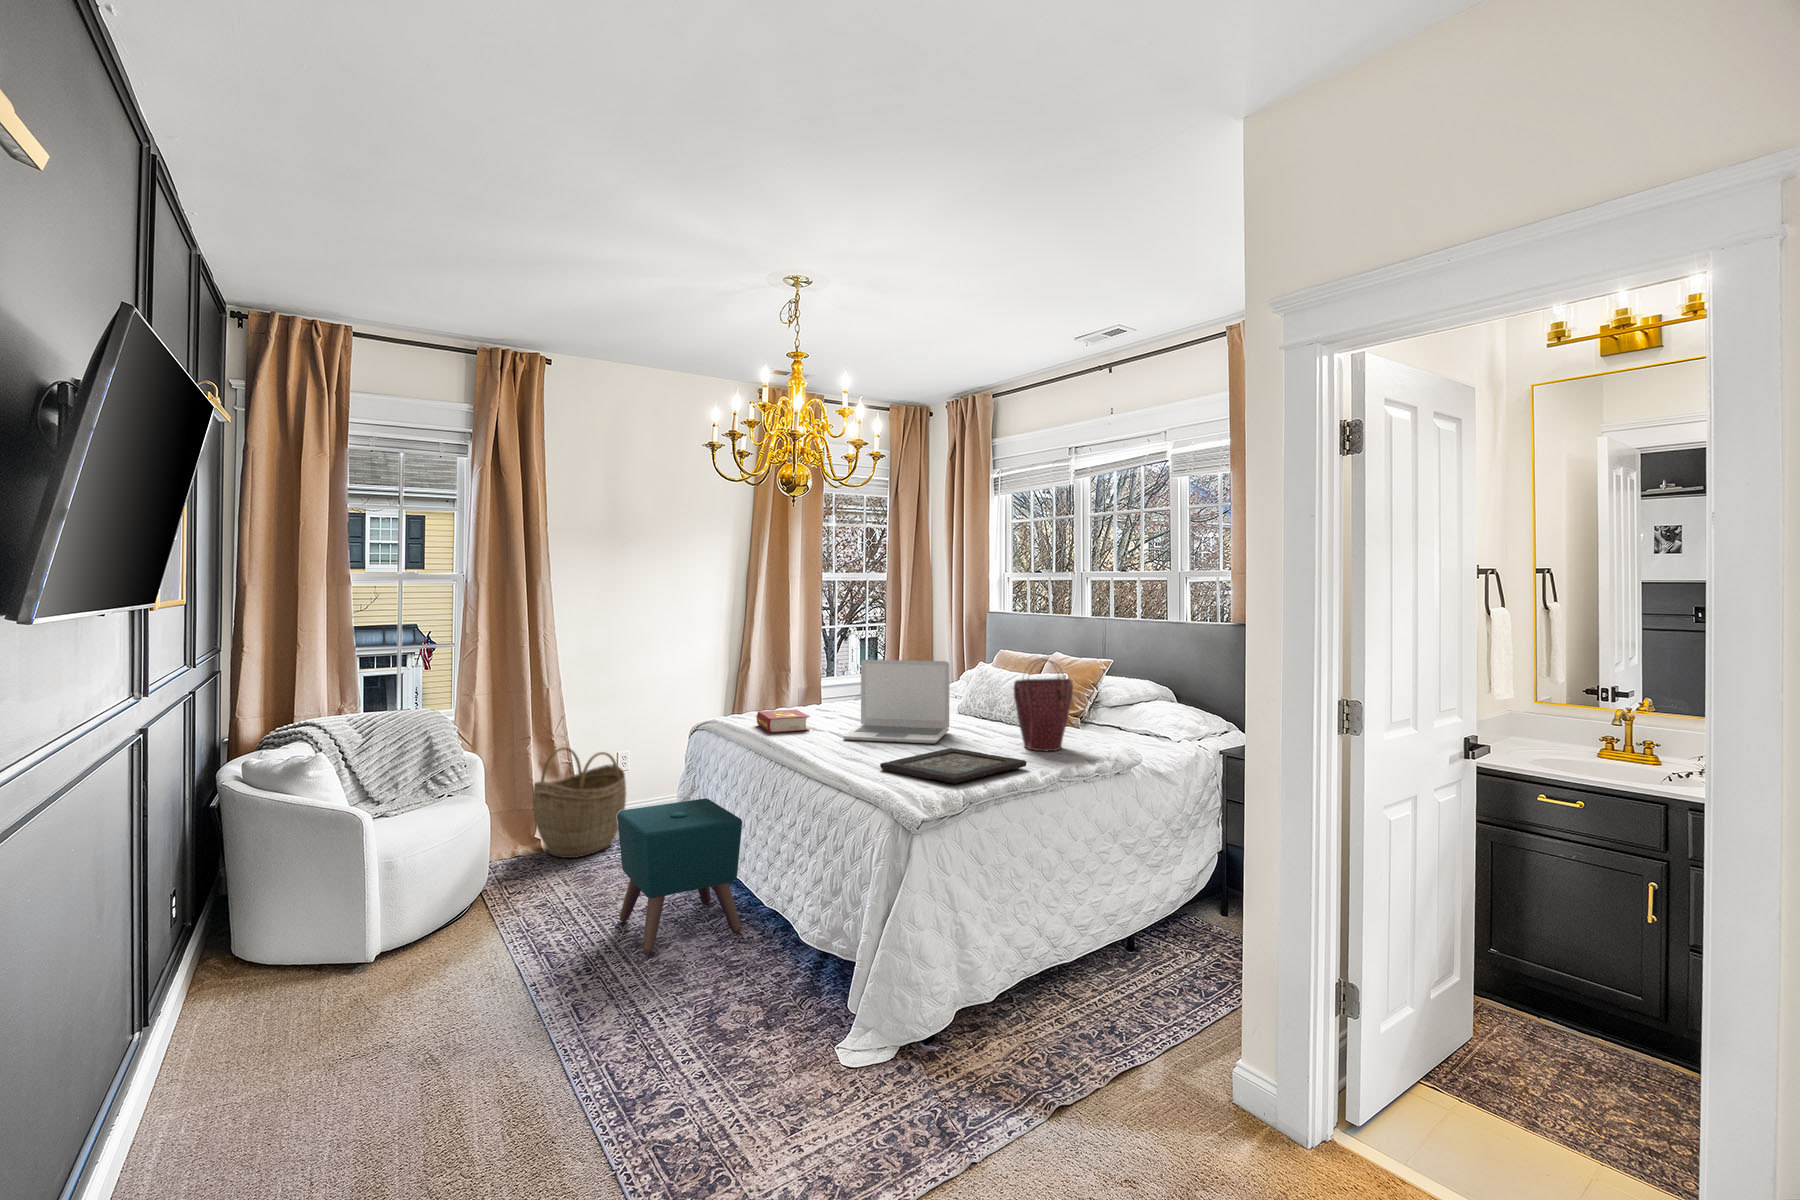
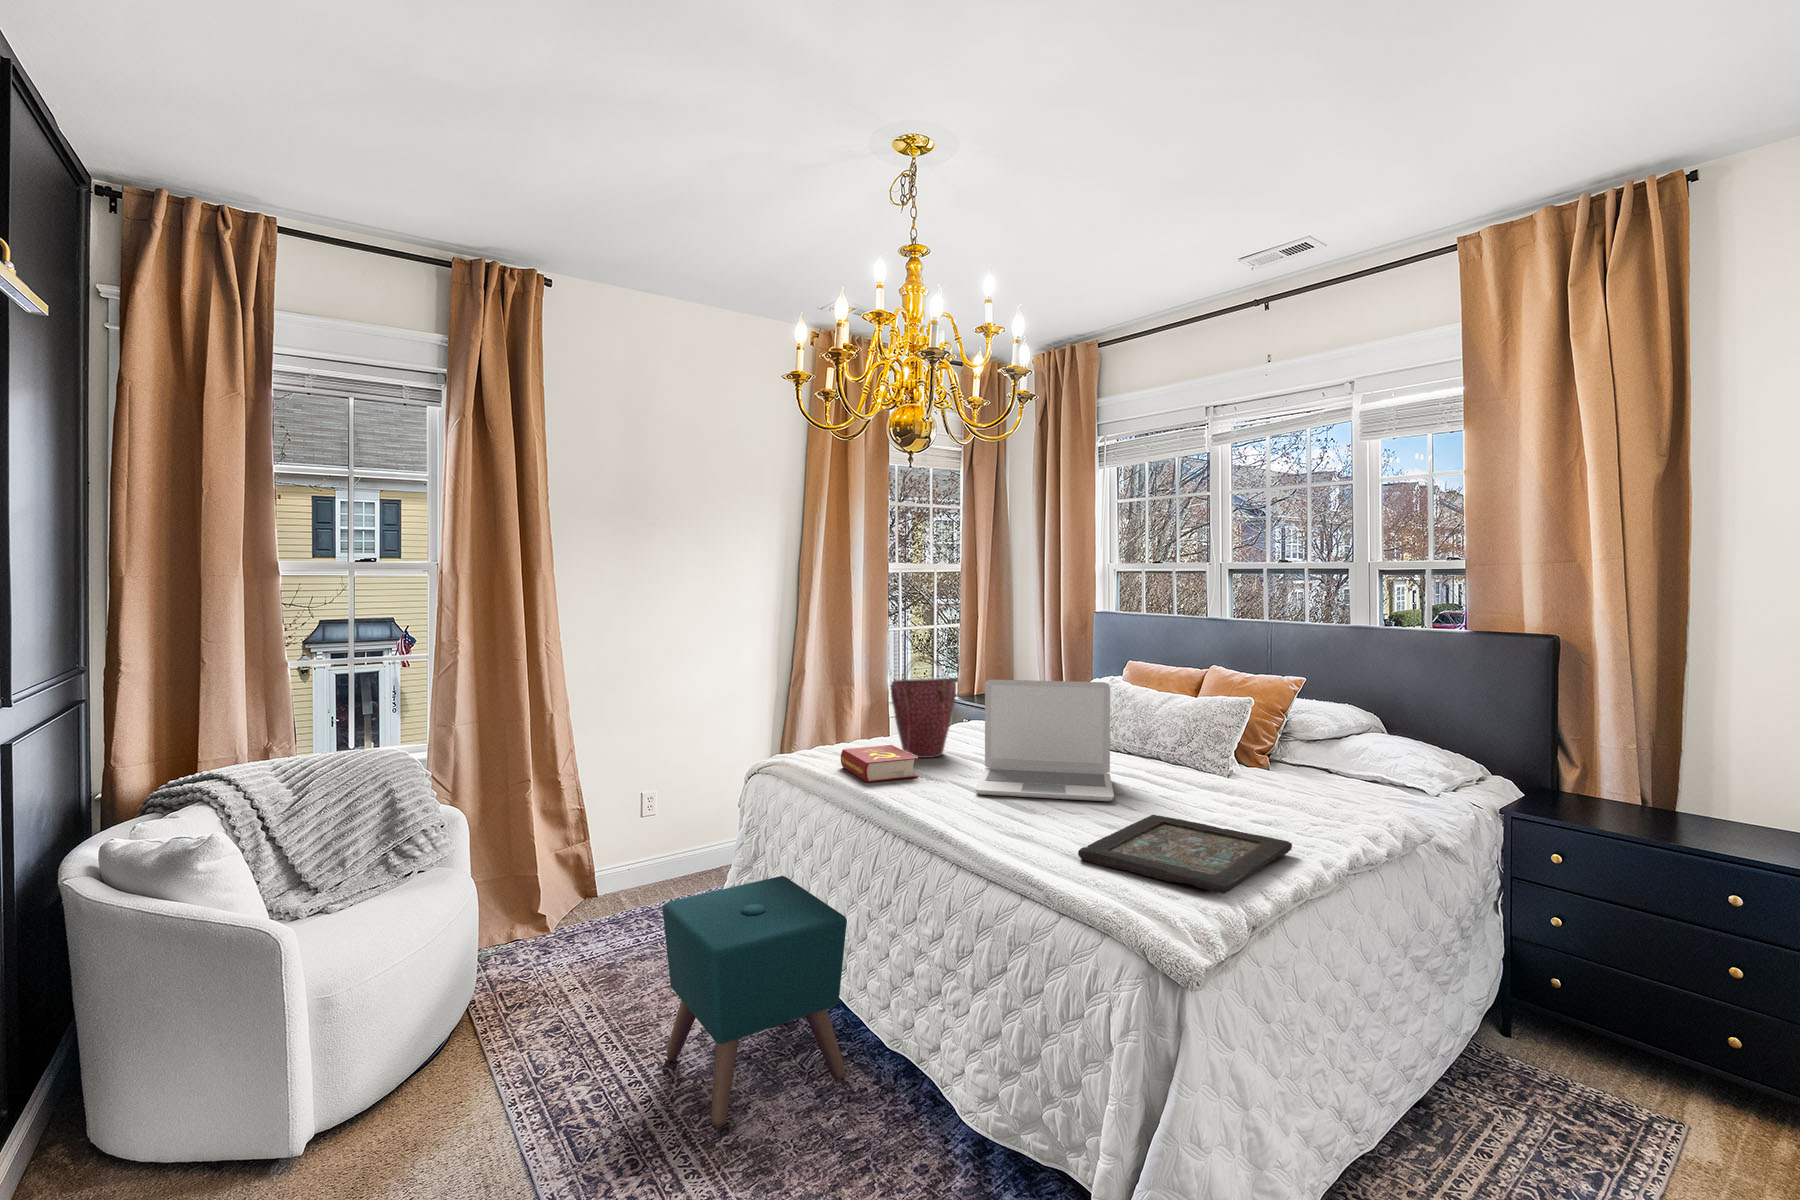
handbag: present [1014,658,1073,751] -> present [891,656,956,758]
woven basket: present [533,747,626,858] -> none [533,790,654,940]

